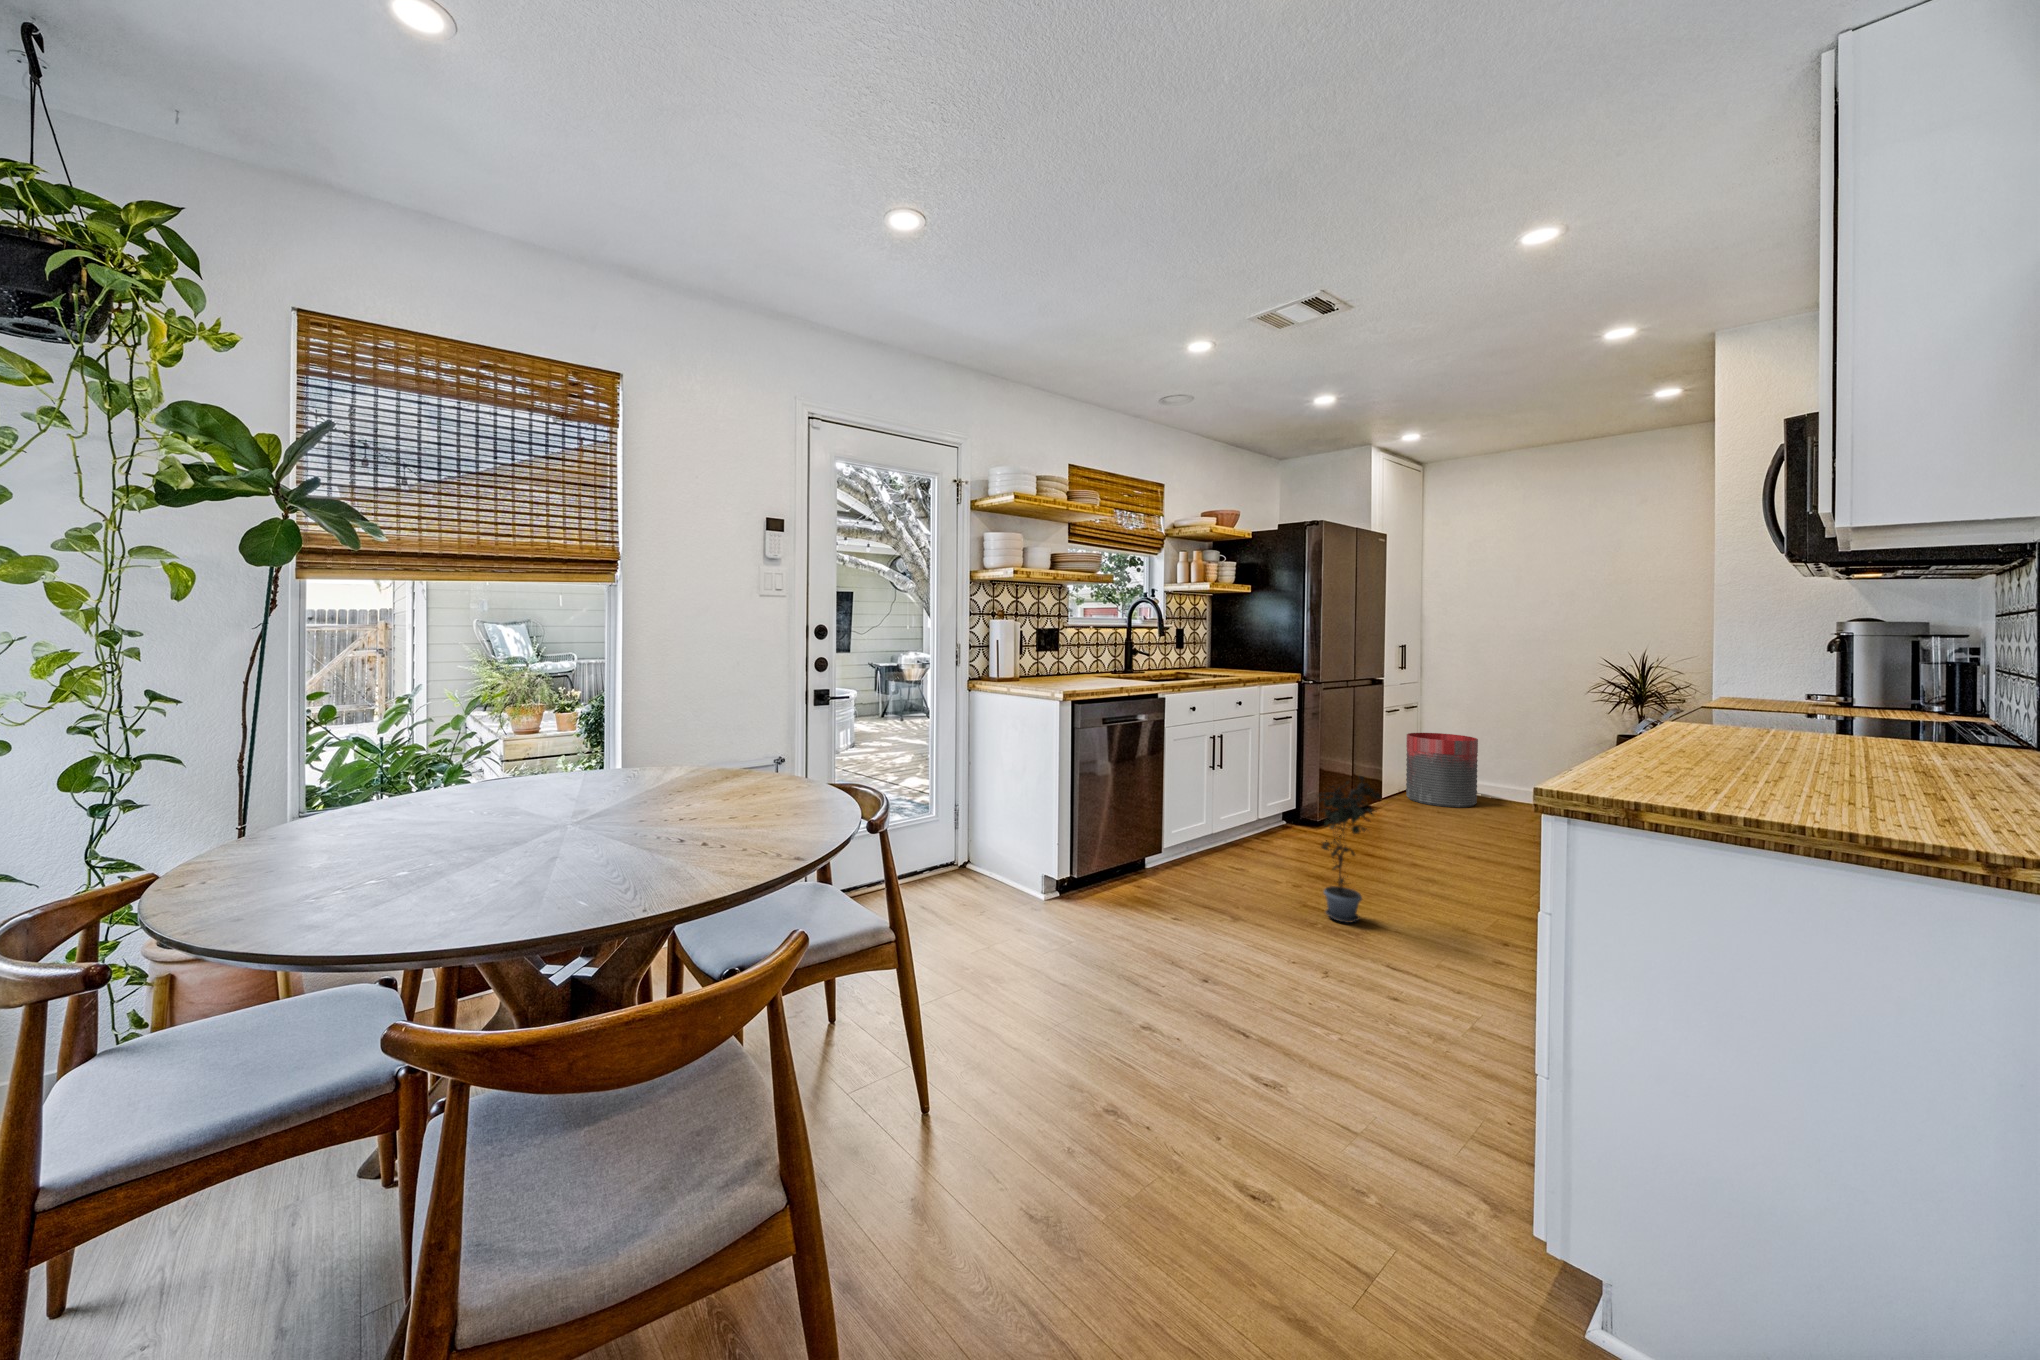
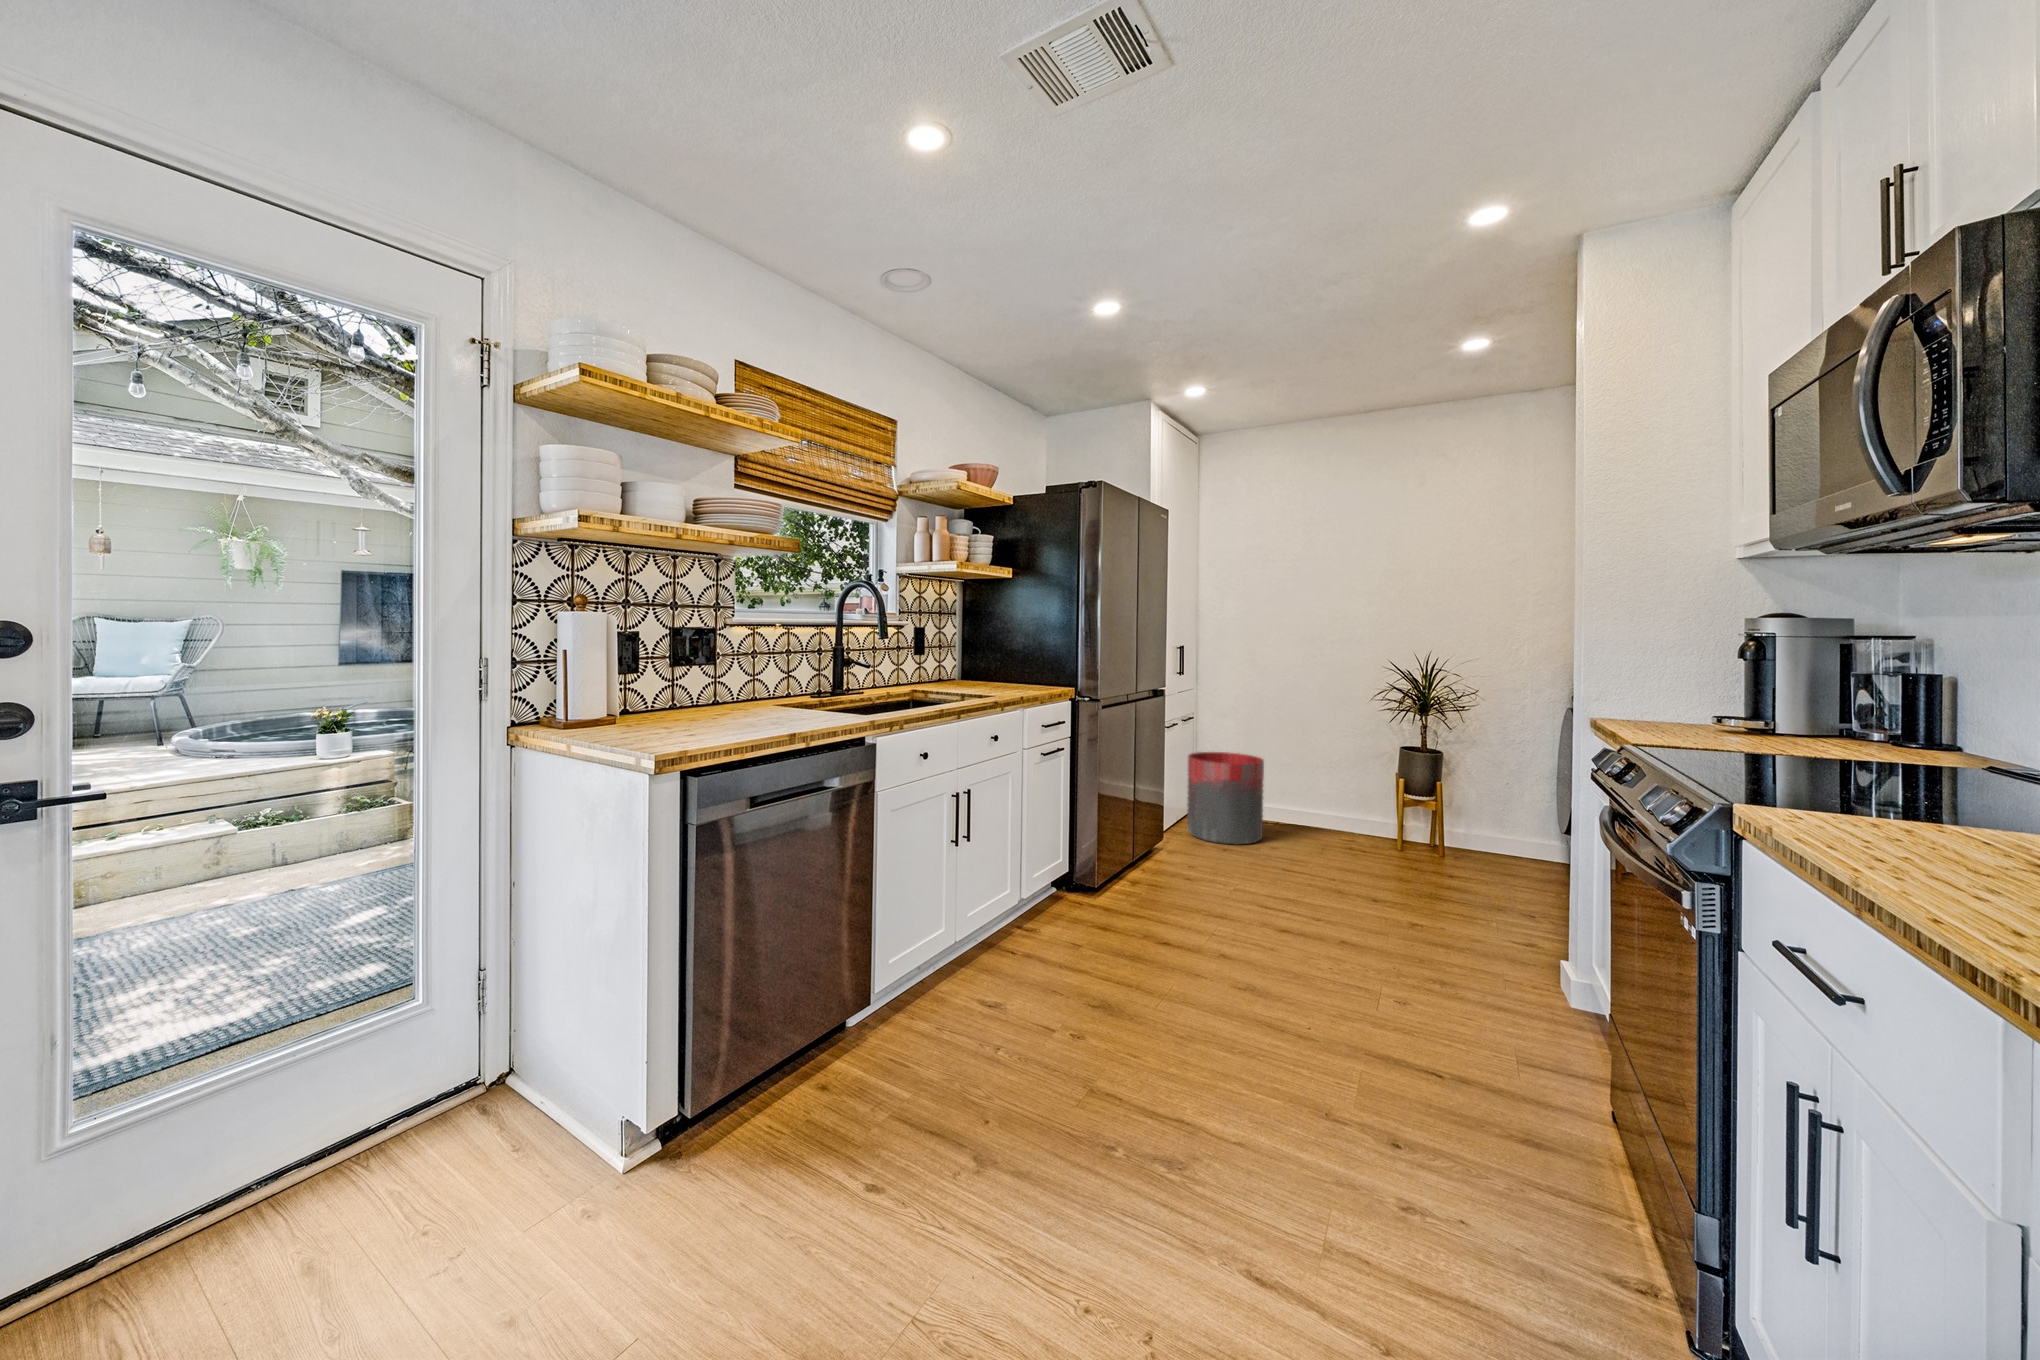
potted plant: present [1318,776,1381,923] -> none [1105,883,1216,1142]

